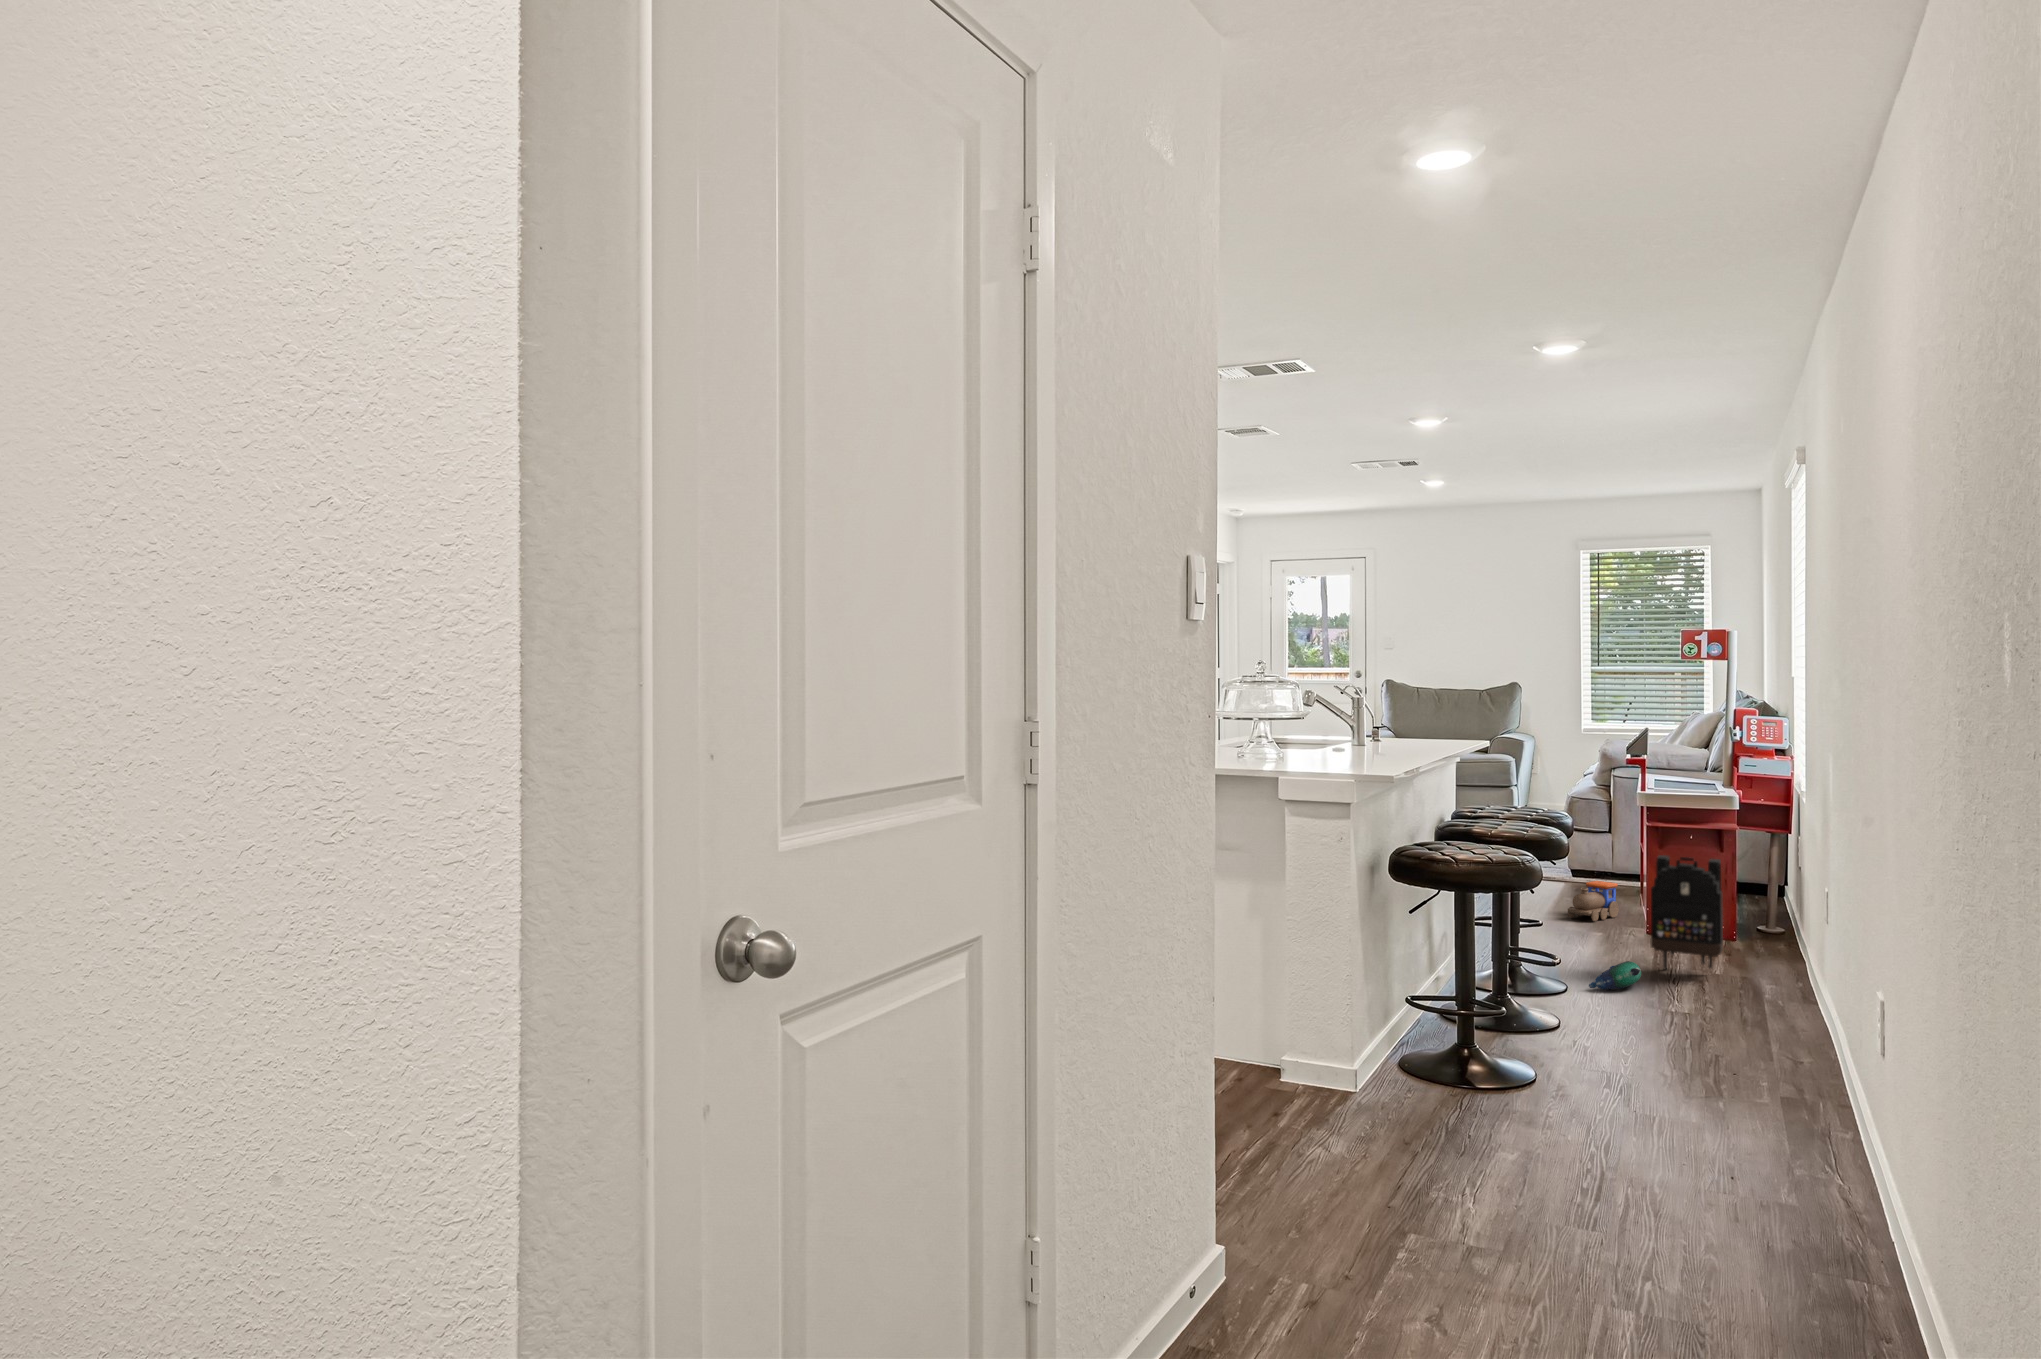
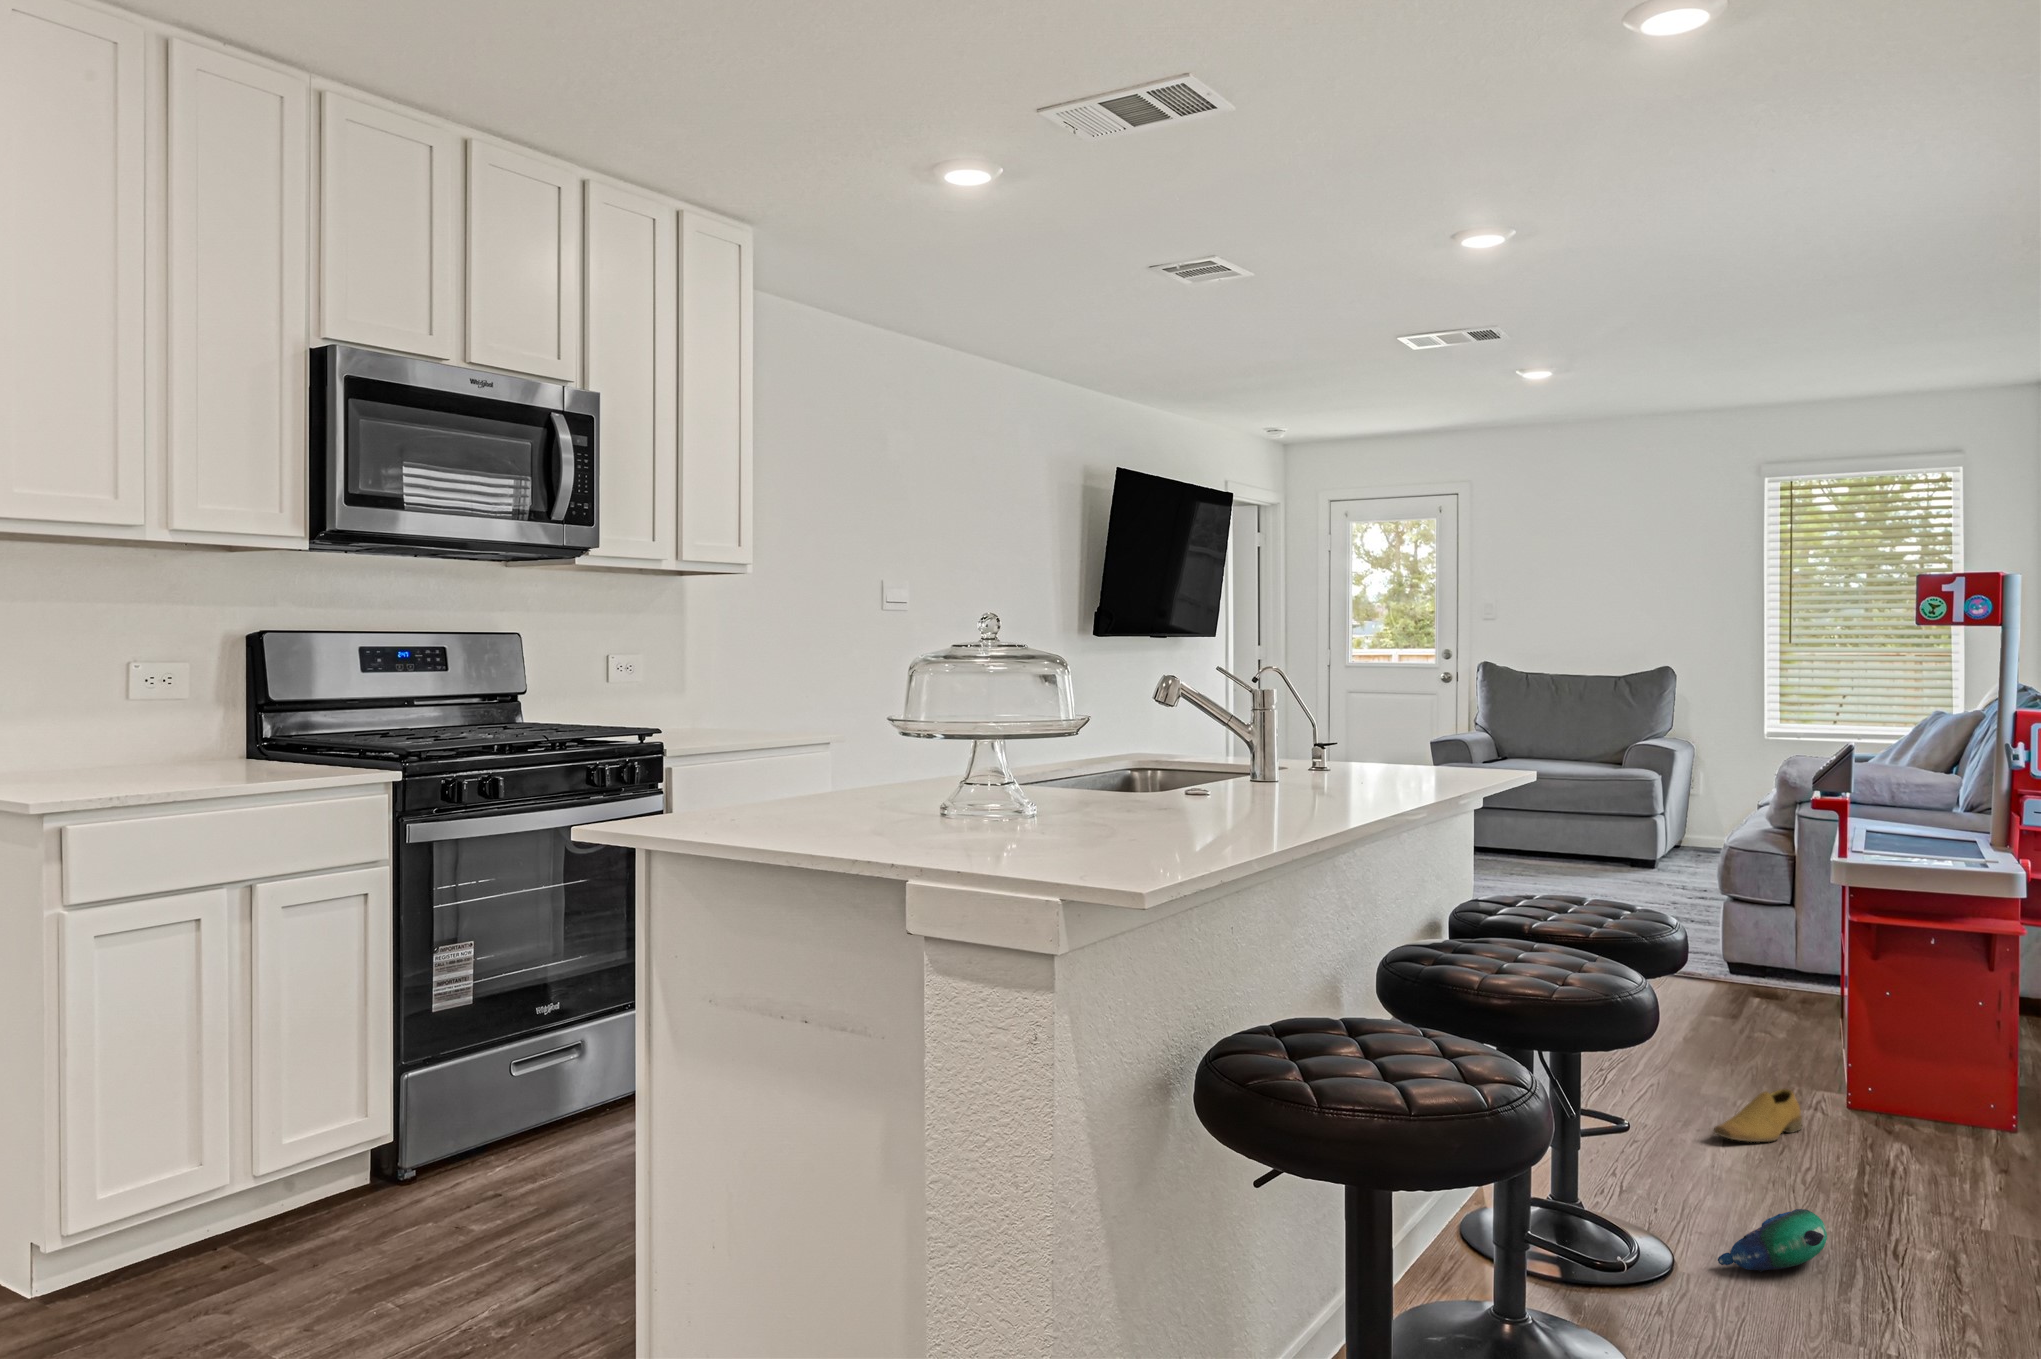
backpack: present [1650,855,1723,970] -> none [1849,988,1997,1219]
toy train: present [1568,881,1619,921] -> none [1708,999,1799,1074]
shoe: none [1577,921,1624,947] -> present [1713,1089,1802,1142]

